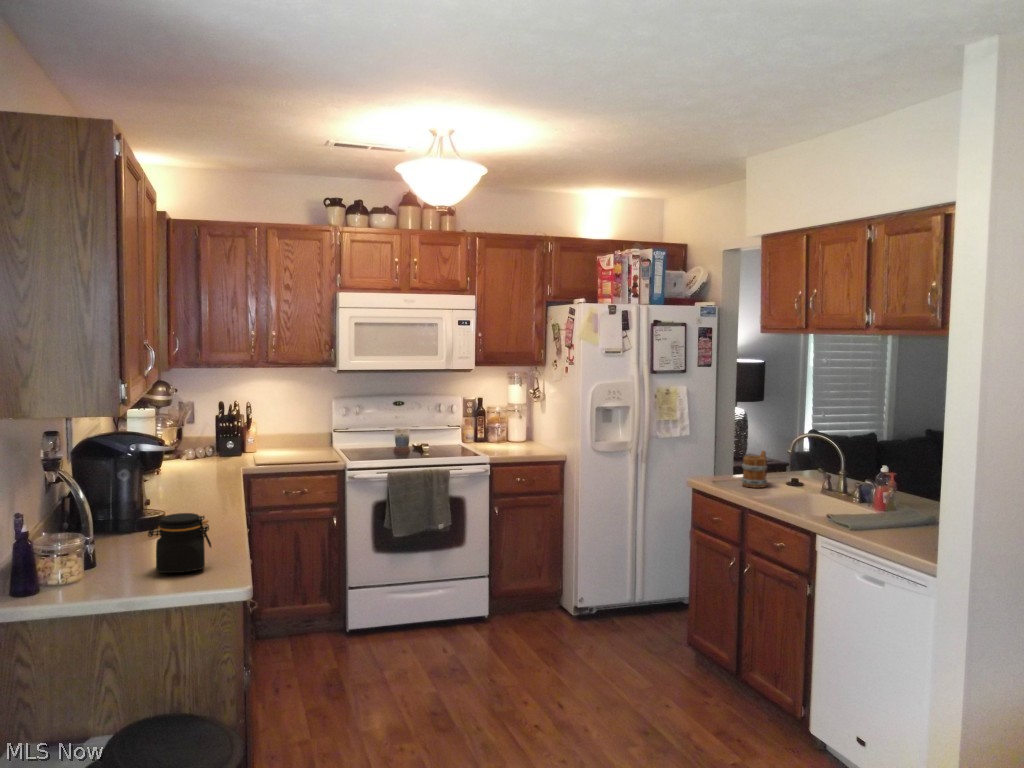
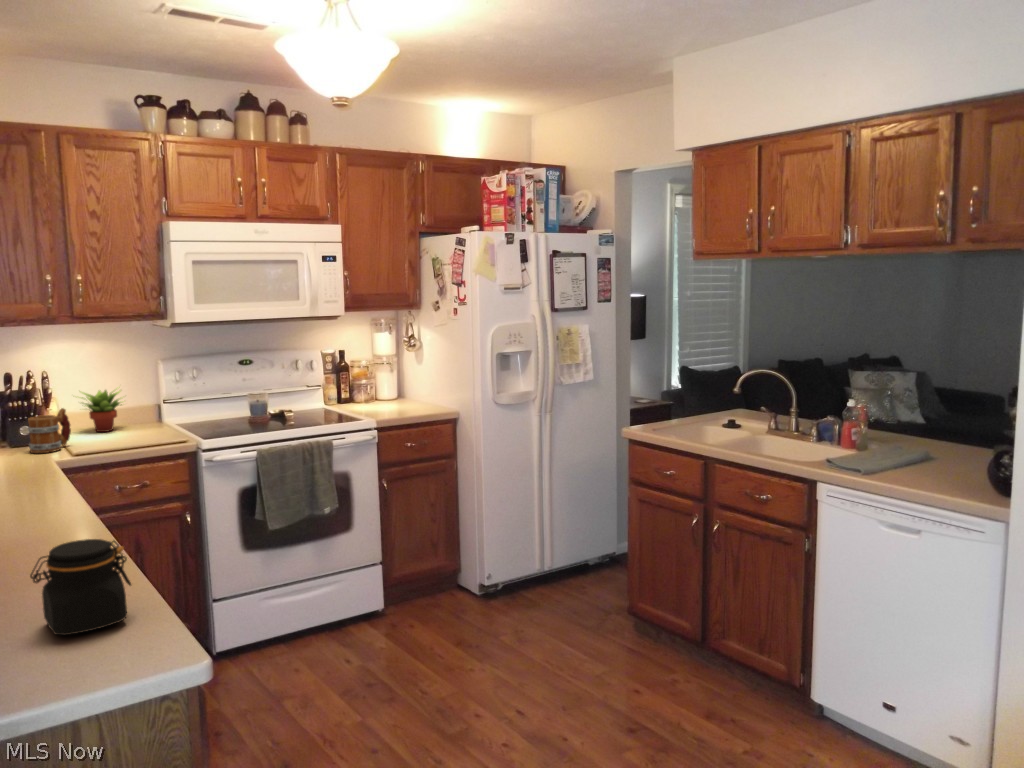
succulent plant: none [267,416,307,451] -> present [81,390,122,432]
mug: present [741,451,767,488] -> present [28,408,71,453]

